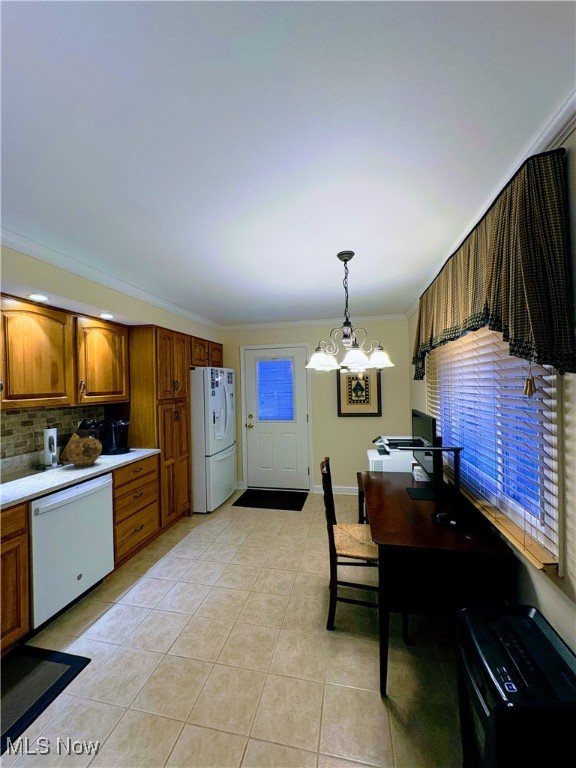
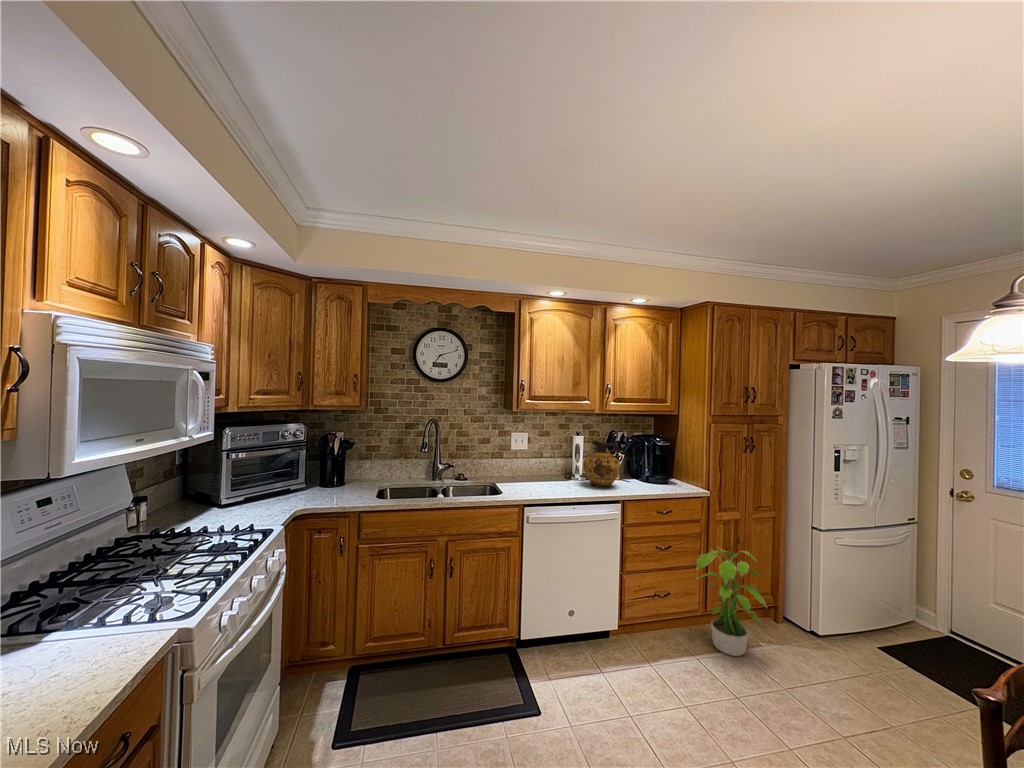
potted plant: none [155,479,200,545] -> present [697,549,767,656]

